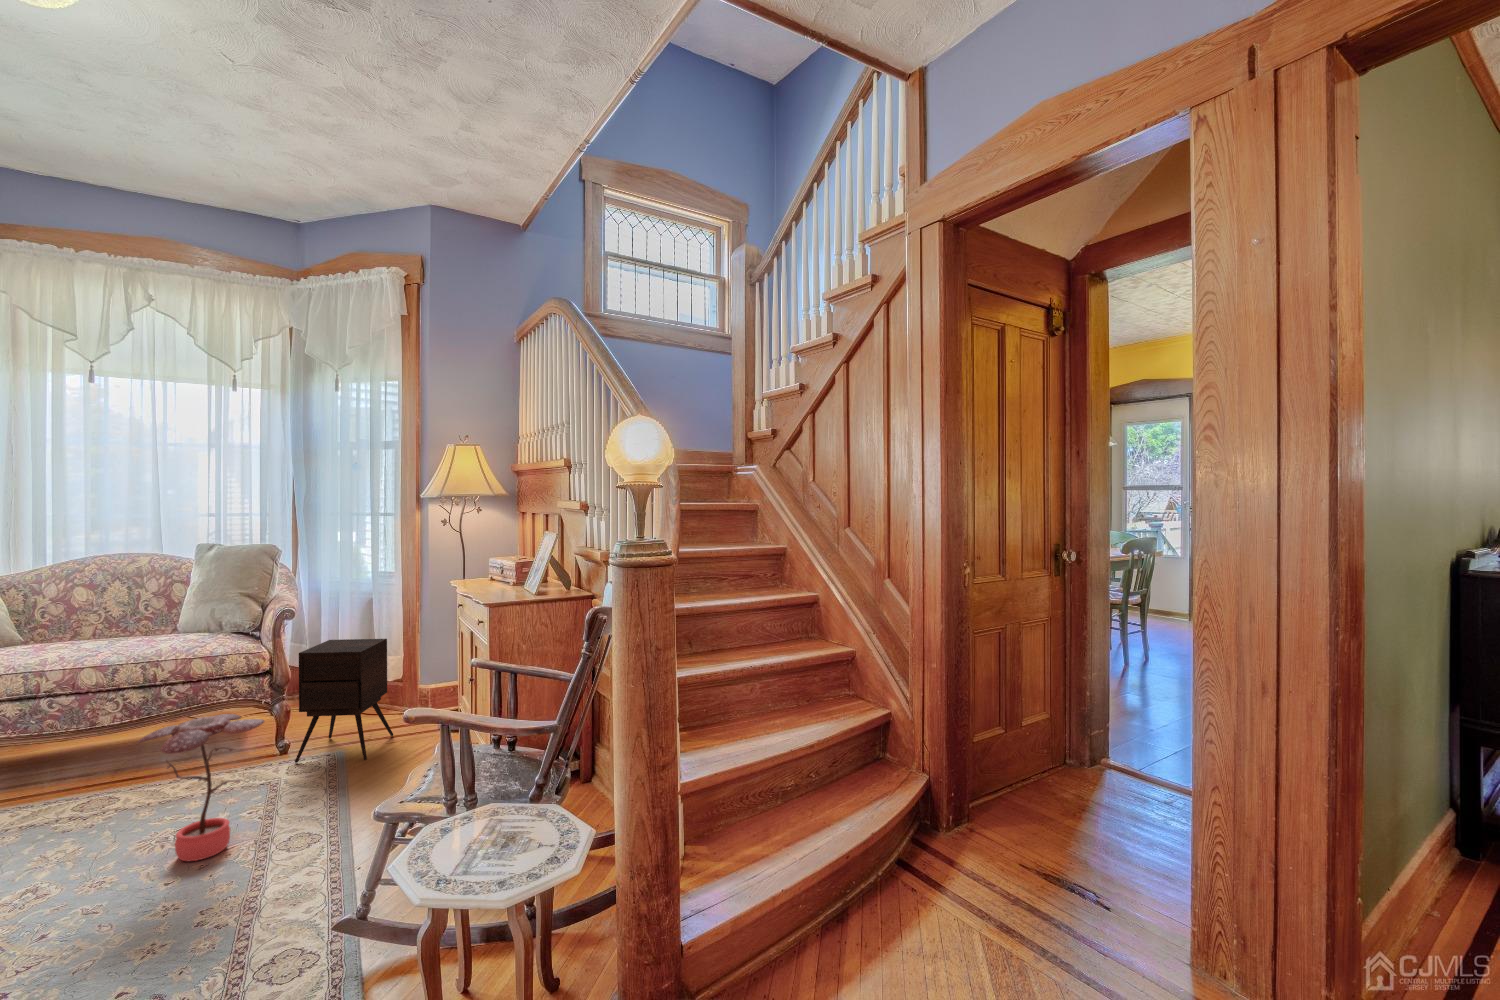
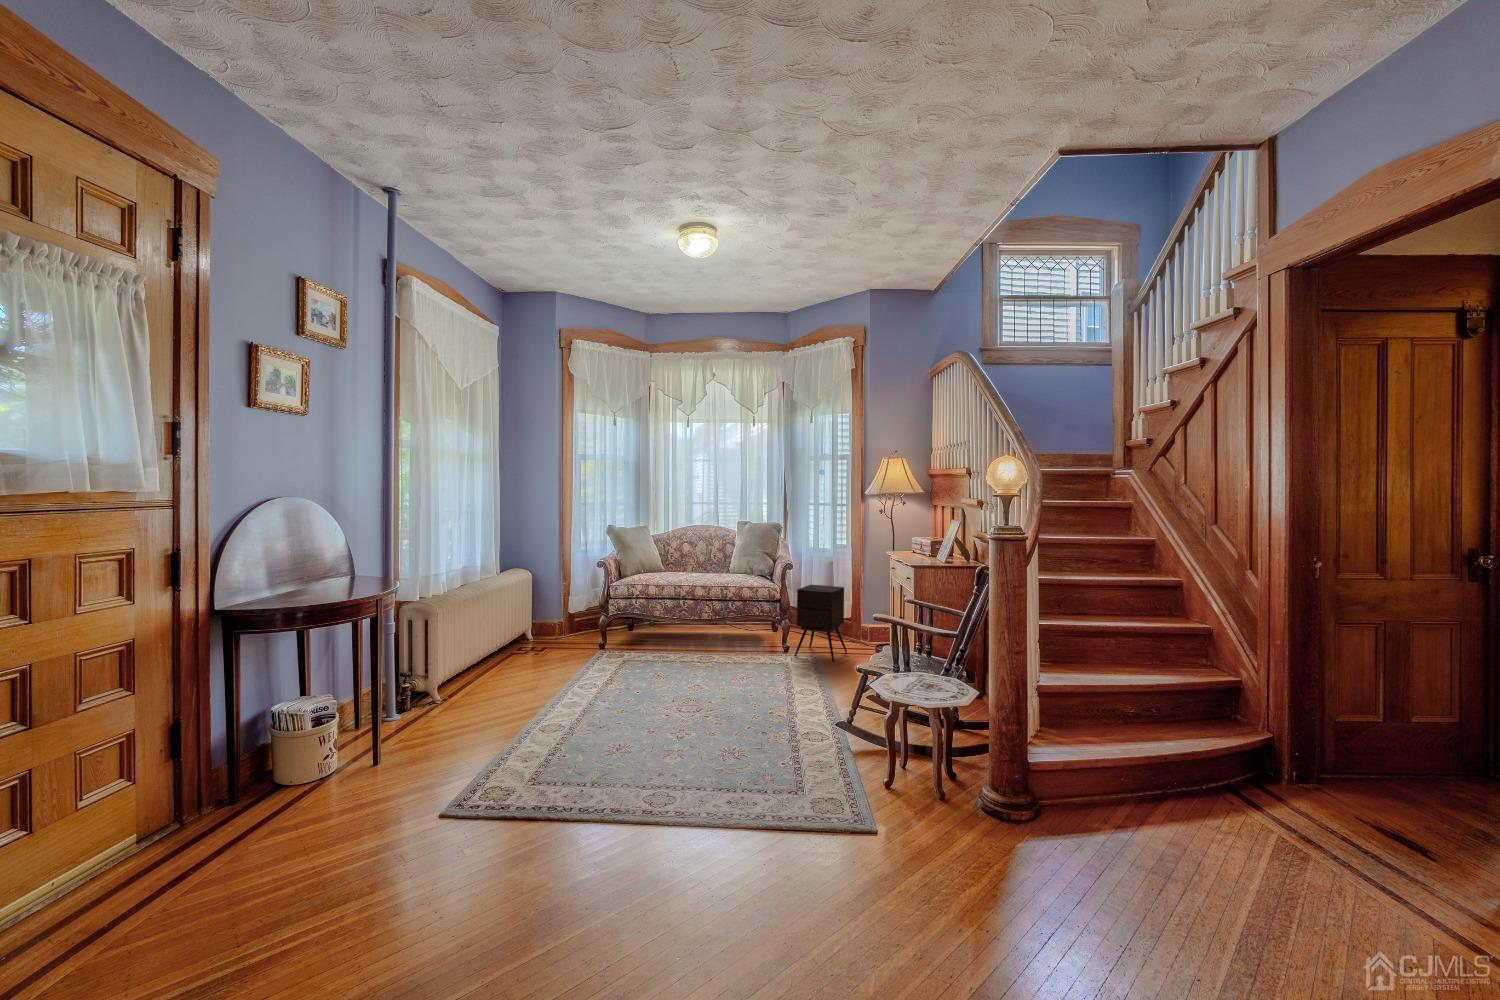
potted plant: present [138,714,264,861] -> none [737,615,792,690]

